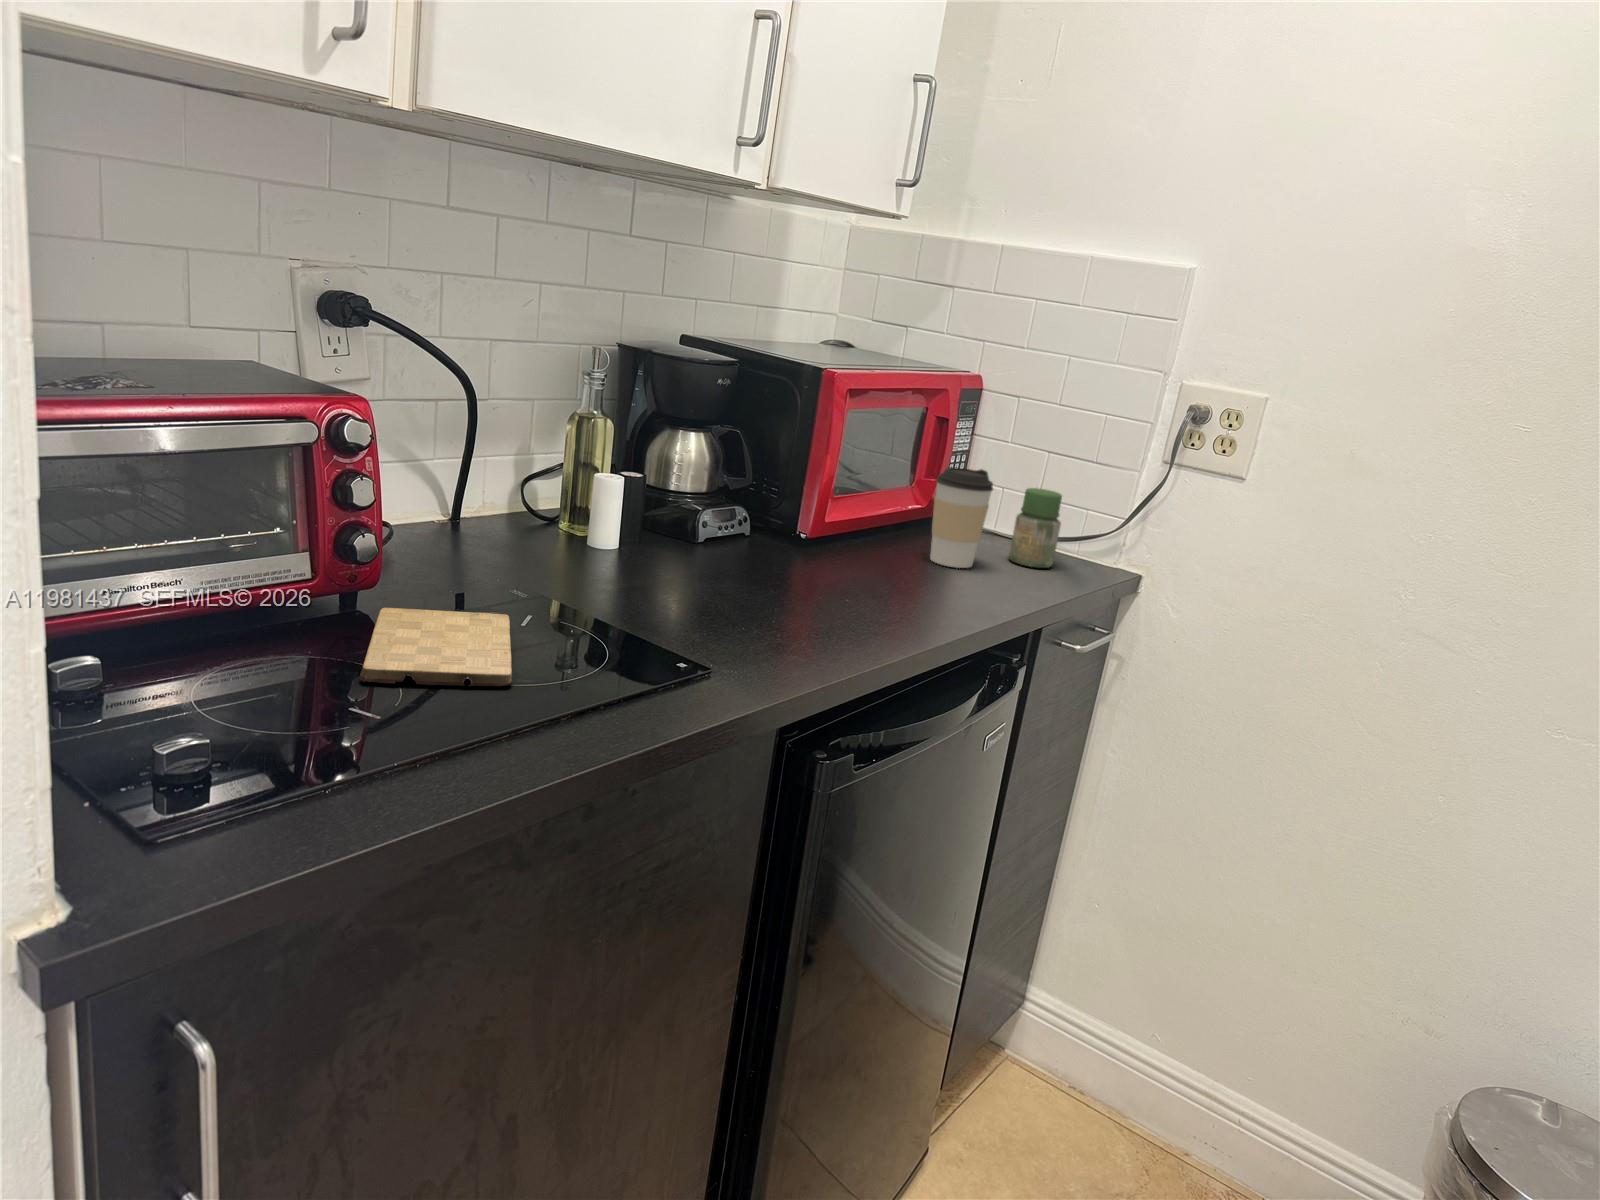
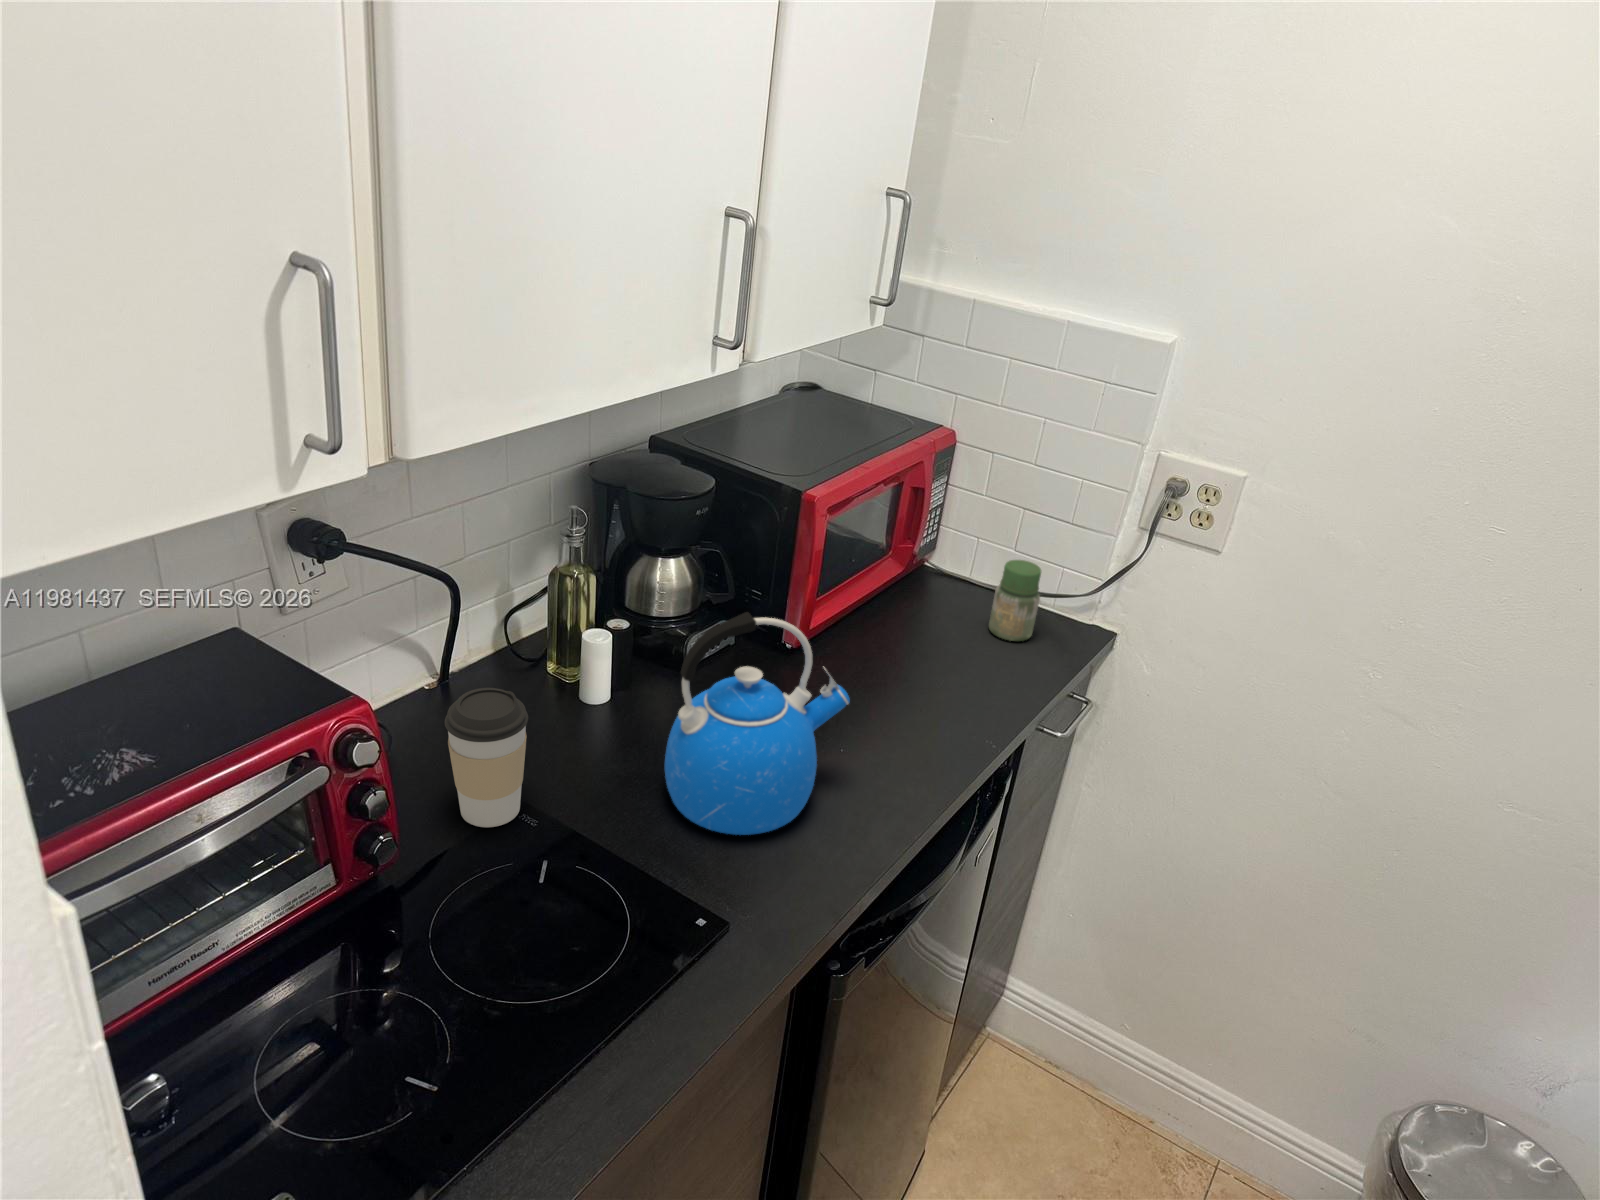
kettle: none [651,400,840,621] -> present [665,612,850,835]
coffee cup: present [930,467,993,568] -> present [445,688,528,827]
cutting board: present [360,608,512,686] -> none [412,891,575,1064]

